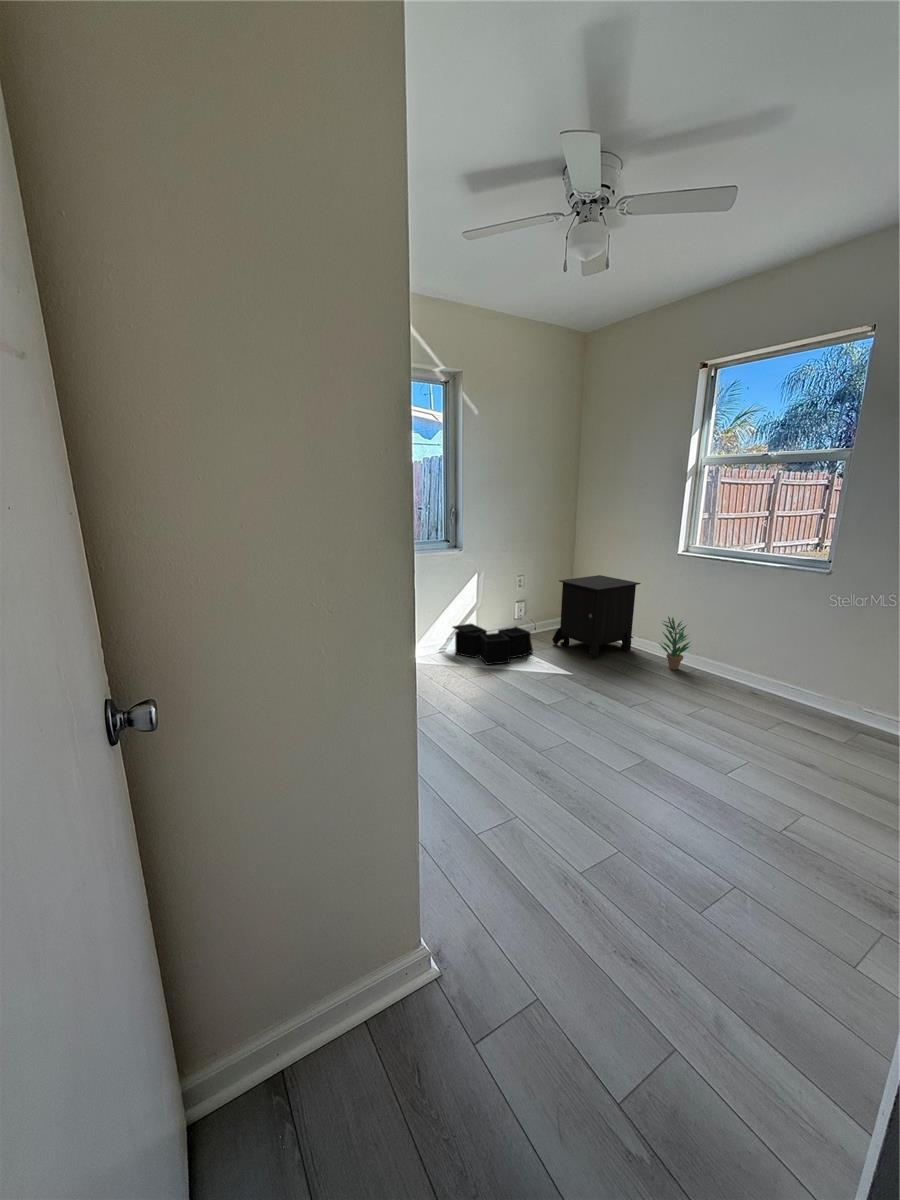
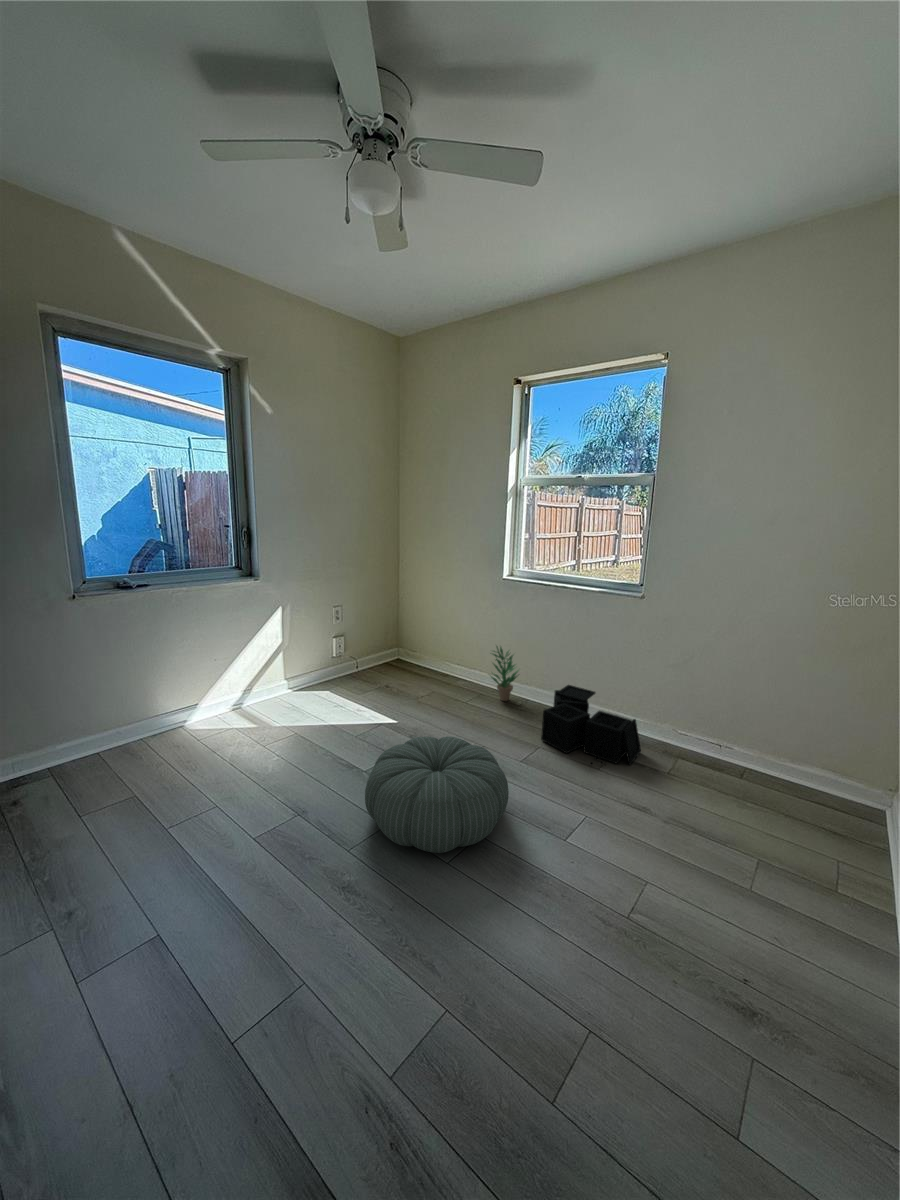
nightstand: present [552,575,640,659] -> none [377,601,467,698]
storage bin: present [453,624,533,665] -> present [541,685,641,765]
pouf: none [549,679,672,763] -> present [365,737,509,853]

